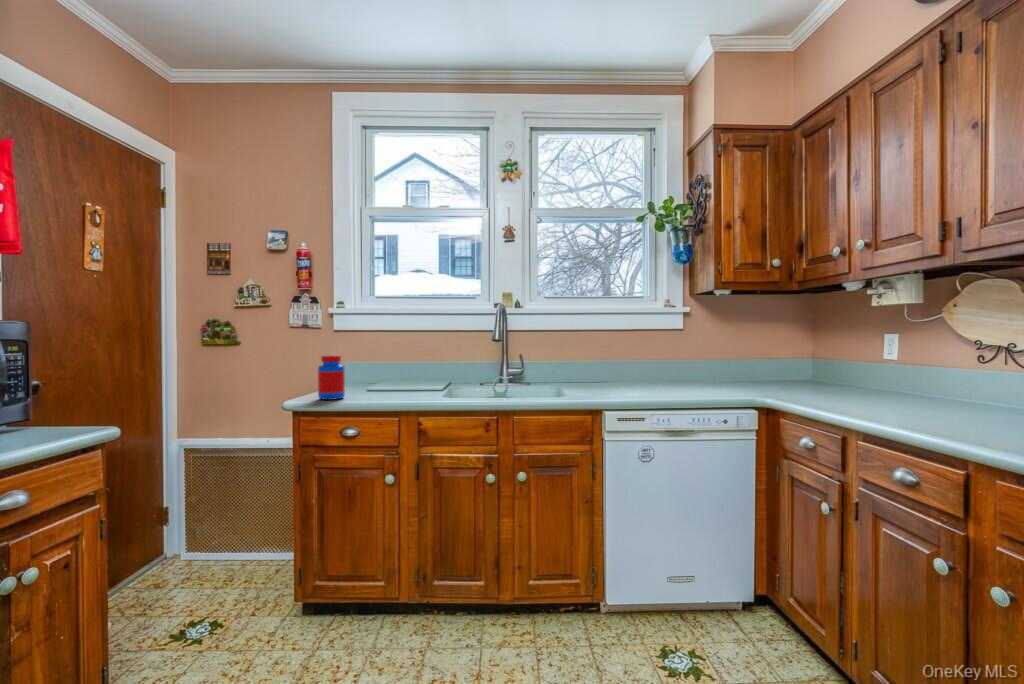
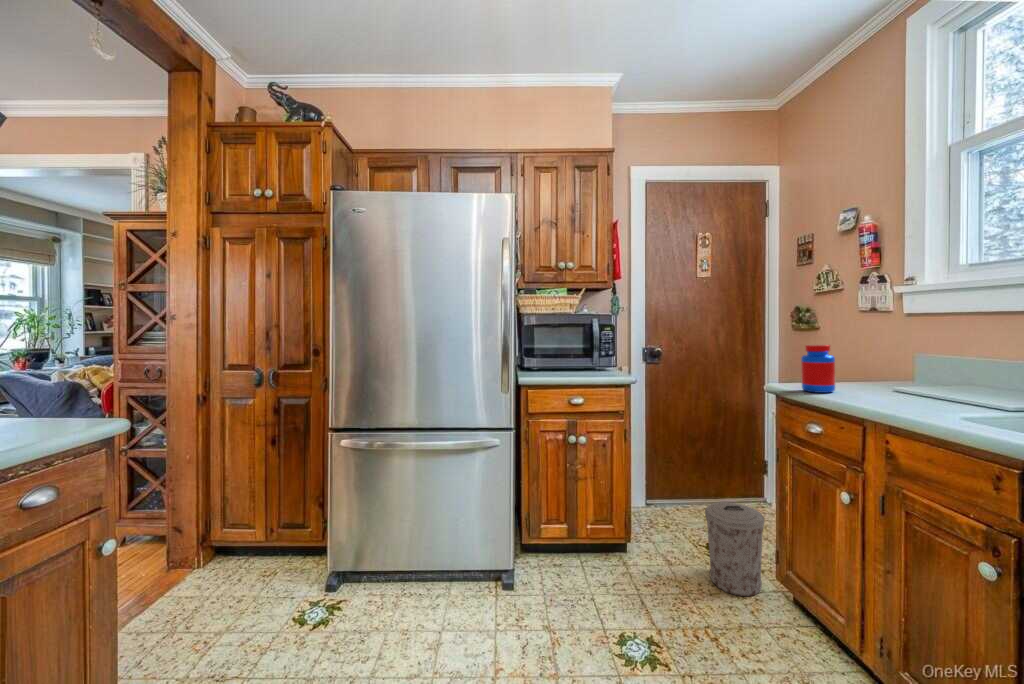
trash can: none [211,546,282,659] -> present [705,502,764,596]

